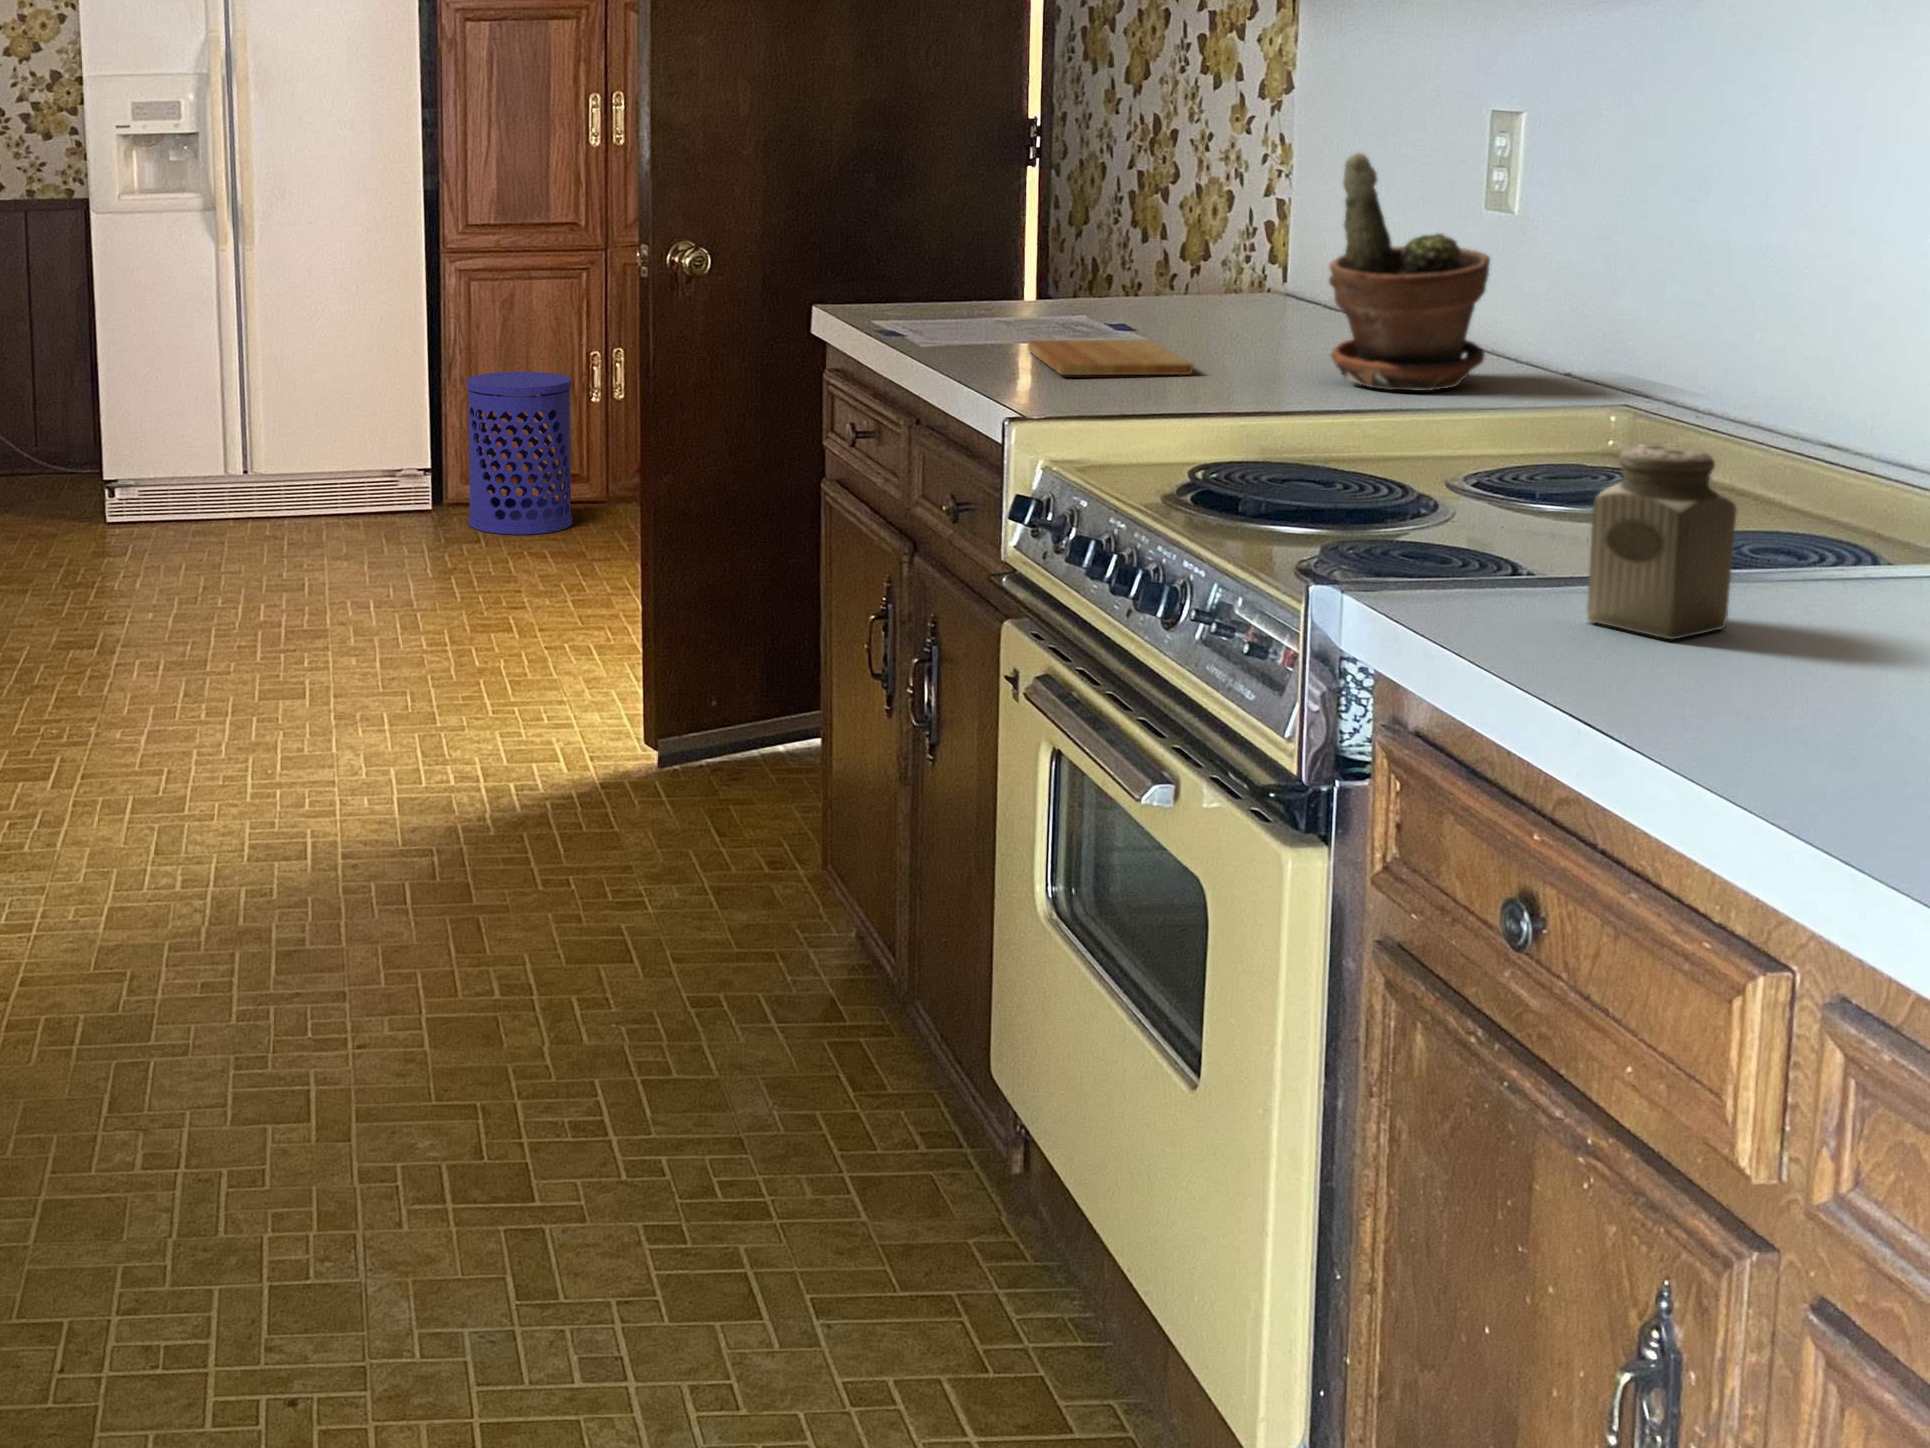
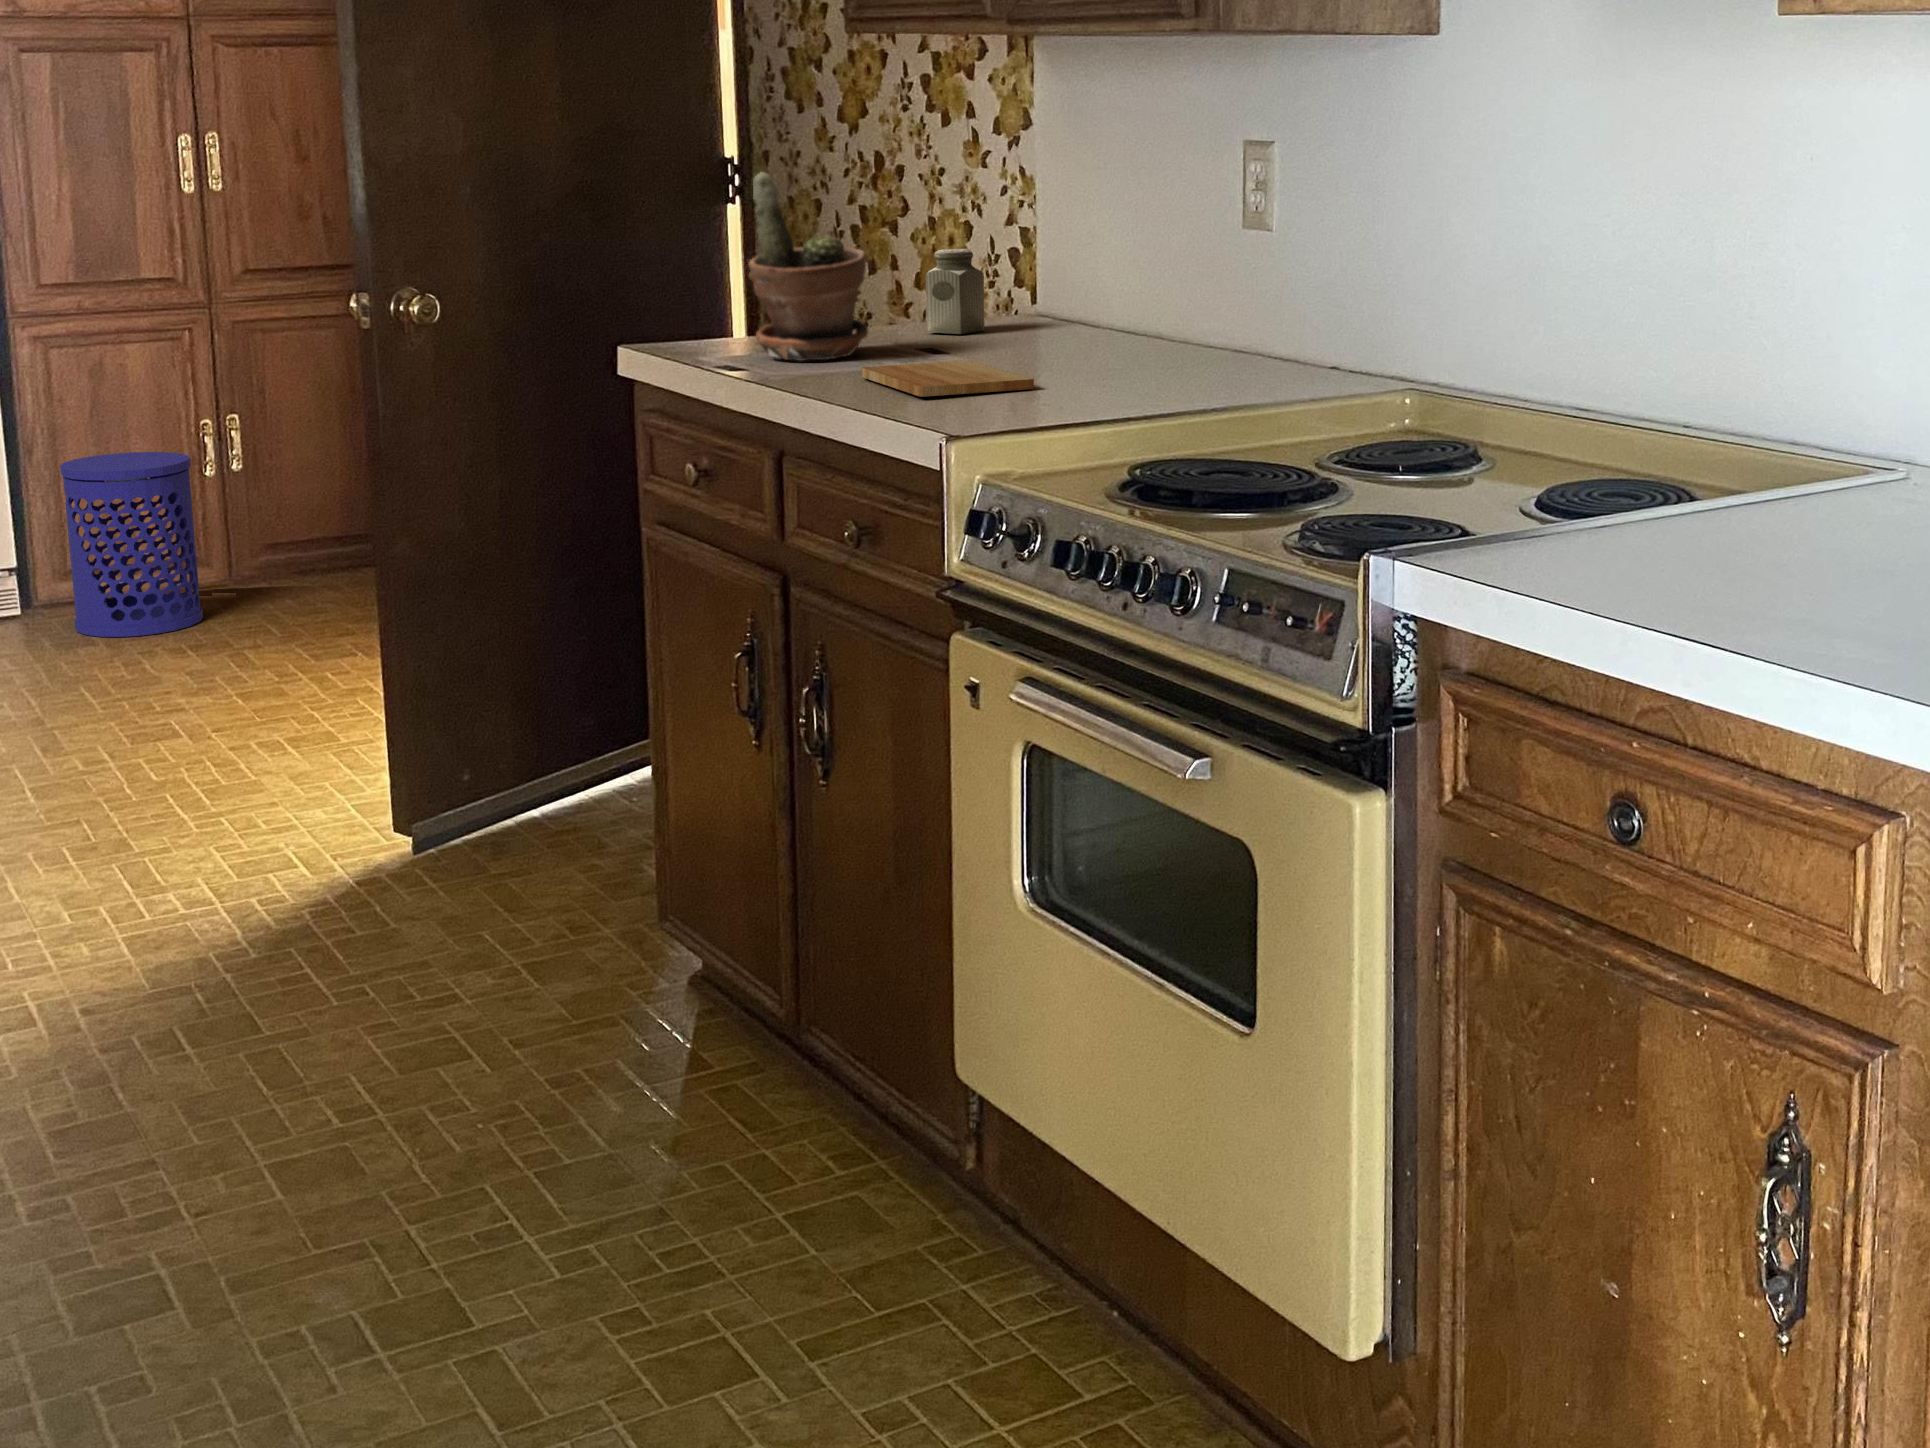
potted plant: present [1329,153,1490,391] -> present [748,172,868,361]
salt shaker: present [1587,445,1737,640] -> present [926,249,984,334]

